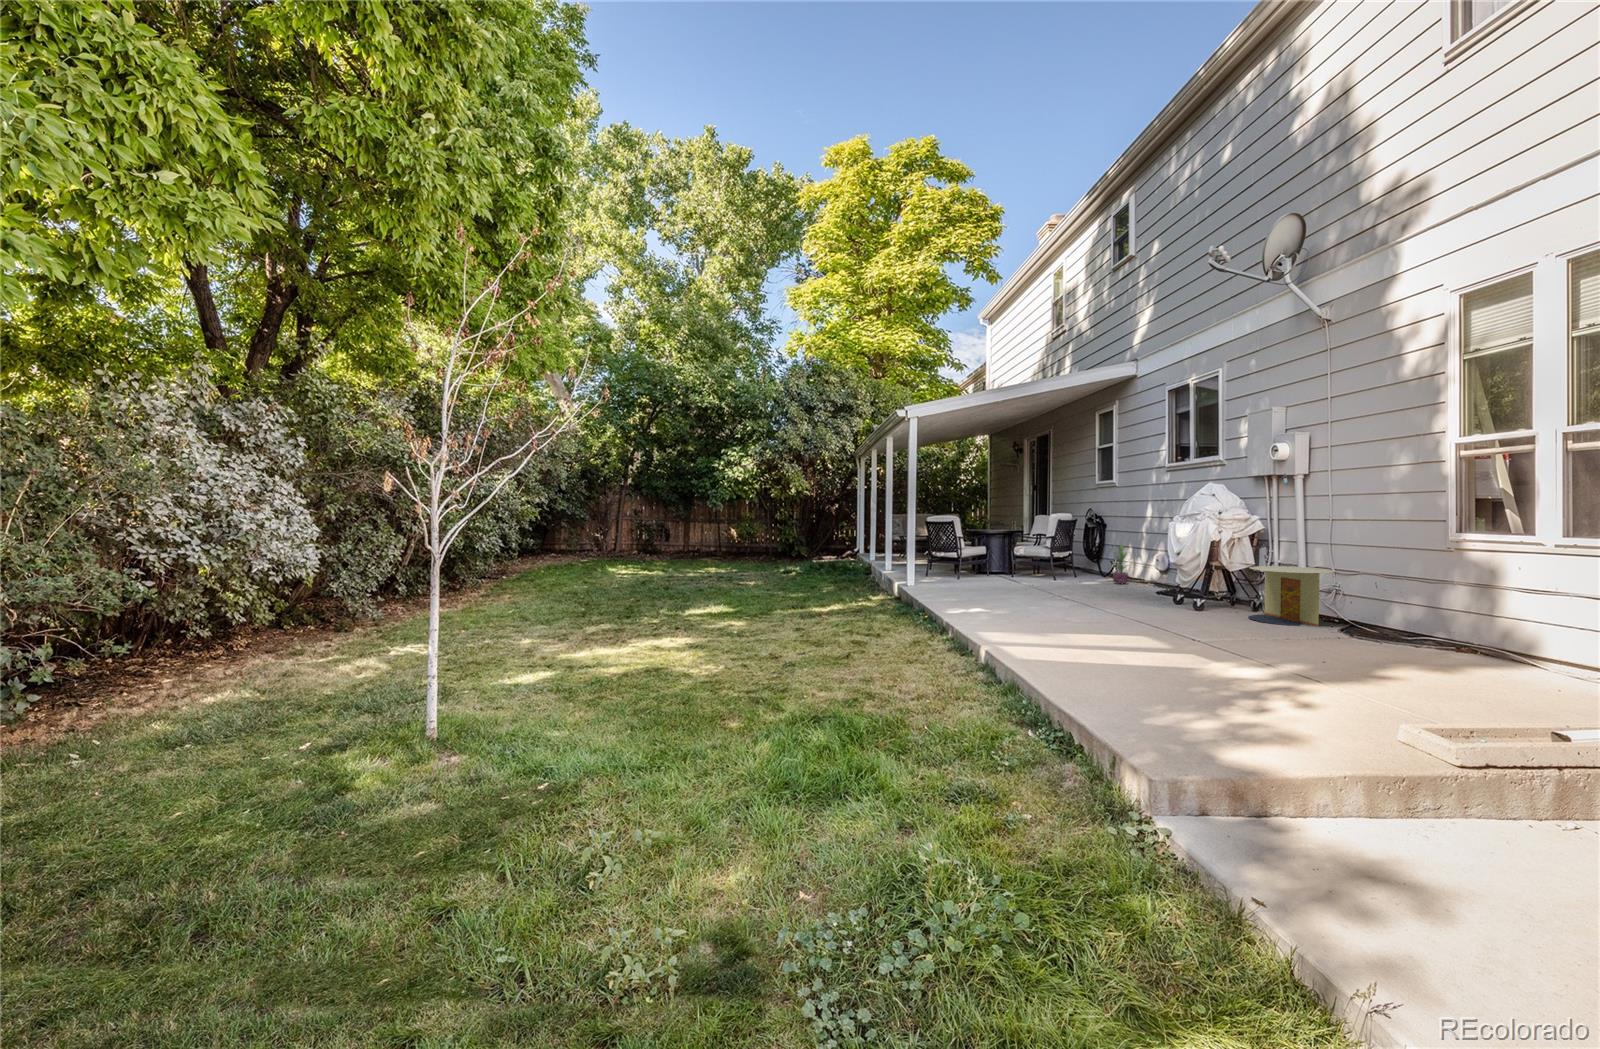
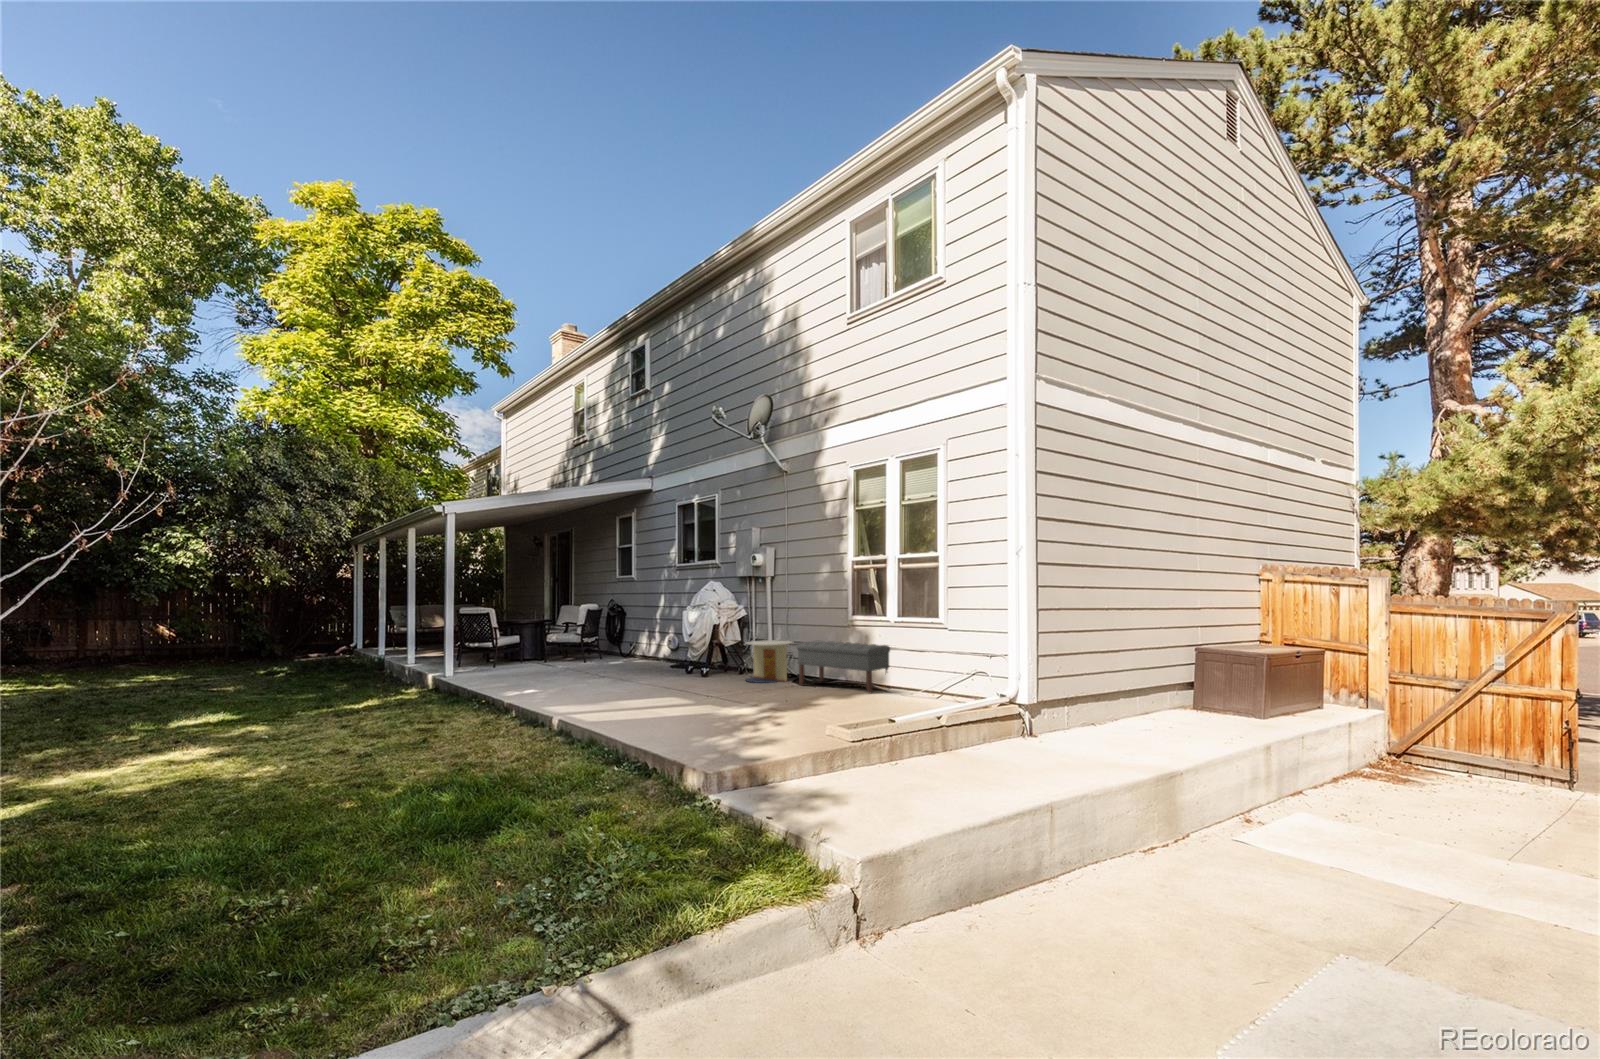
decorative plant: present [1113,545,1135,584] -> none [625,630,662,665]
bench: none [1335,572,1545,666] -> present [797,641,891,694]

